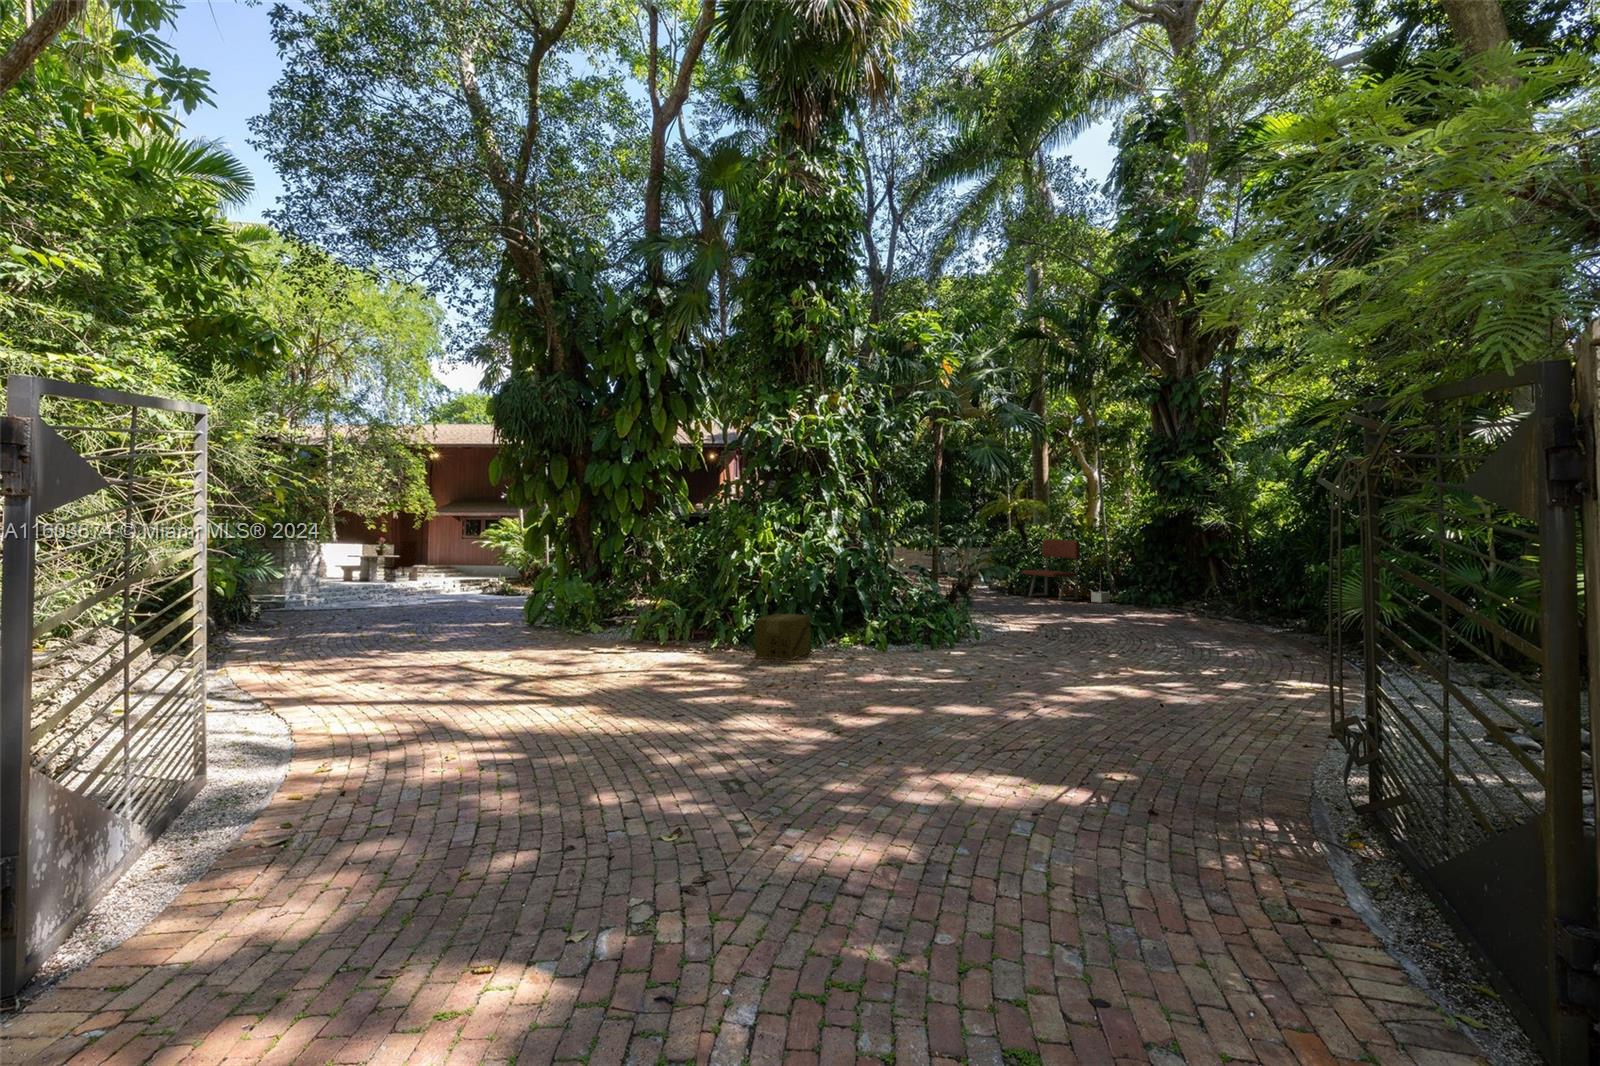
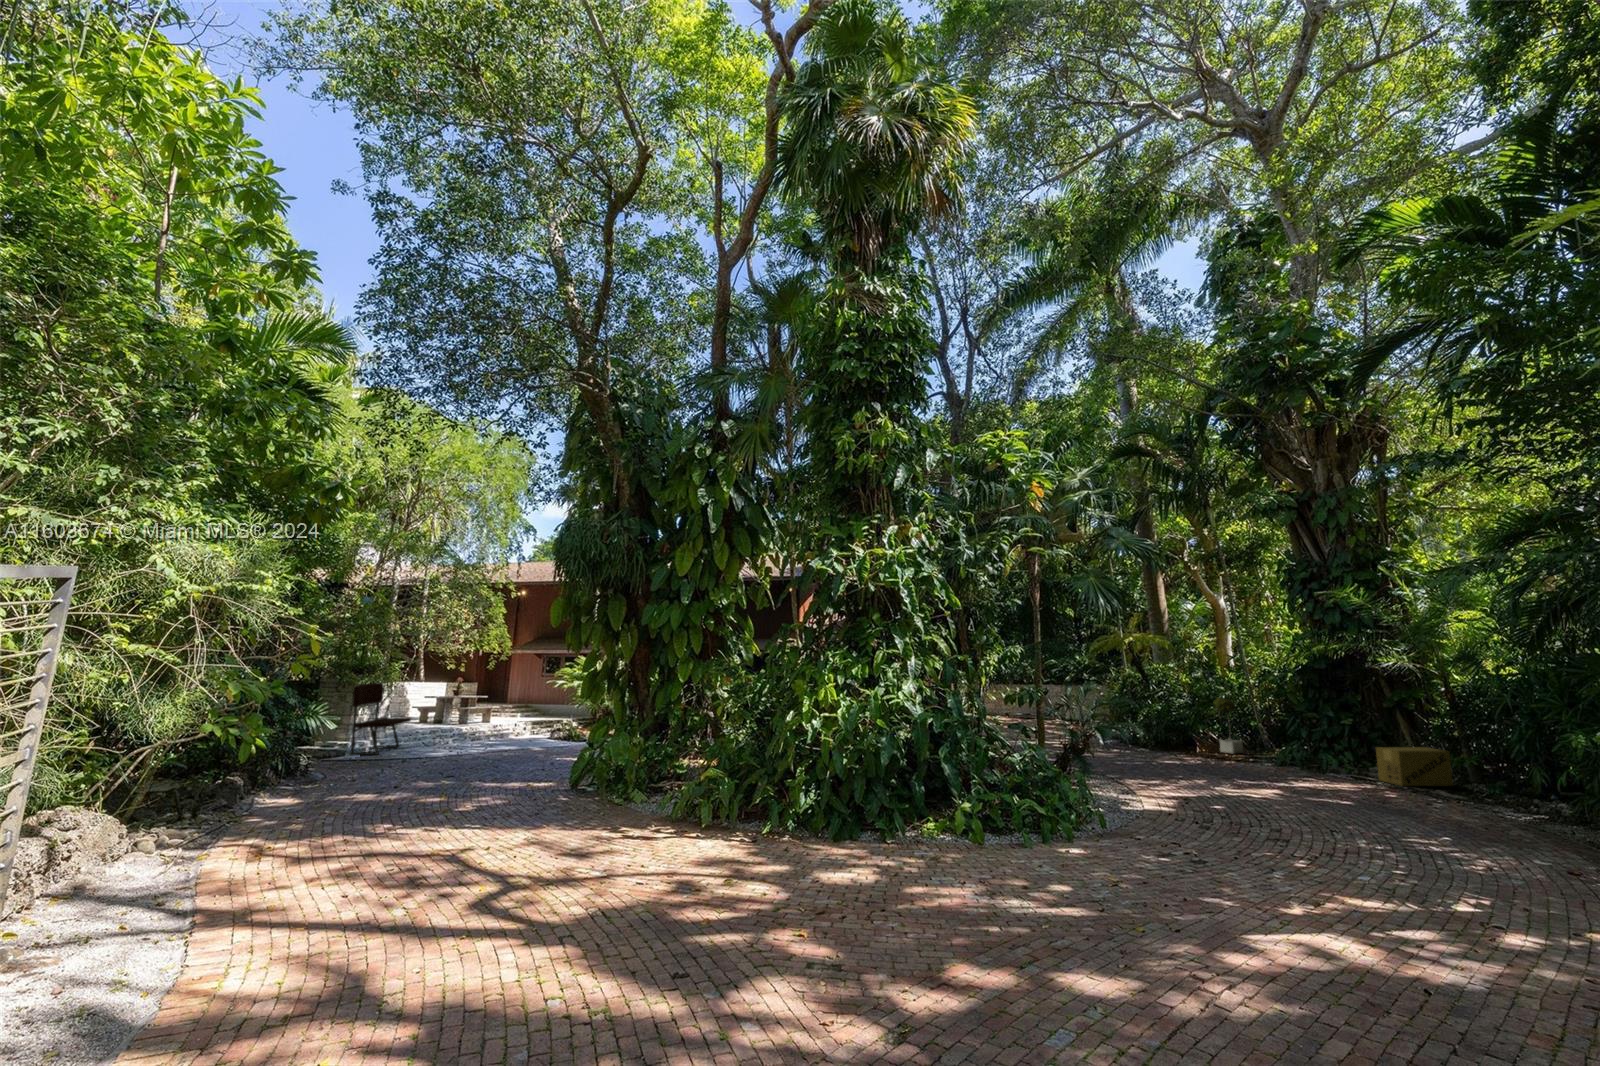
bench: present [1022,539,1080,600] -> present [350,683,411,755]
lounge chair: present [383,541,417,576] -> none [465,679,499,717]
cardboard box: present [755,614,810,660] -> present [1376,747,1453,786]

